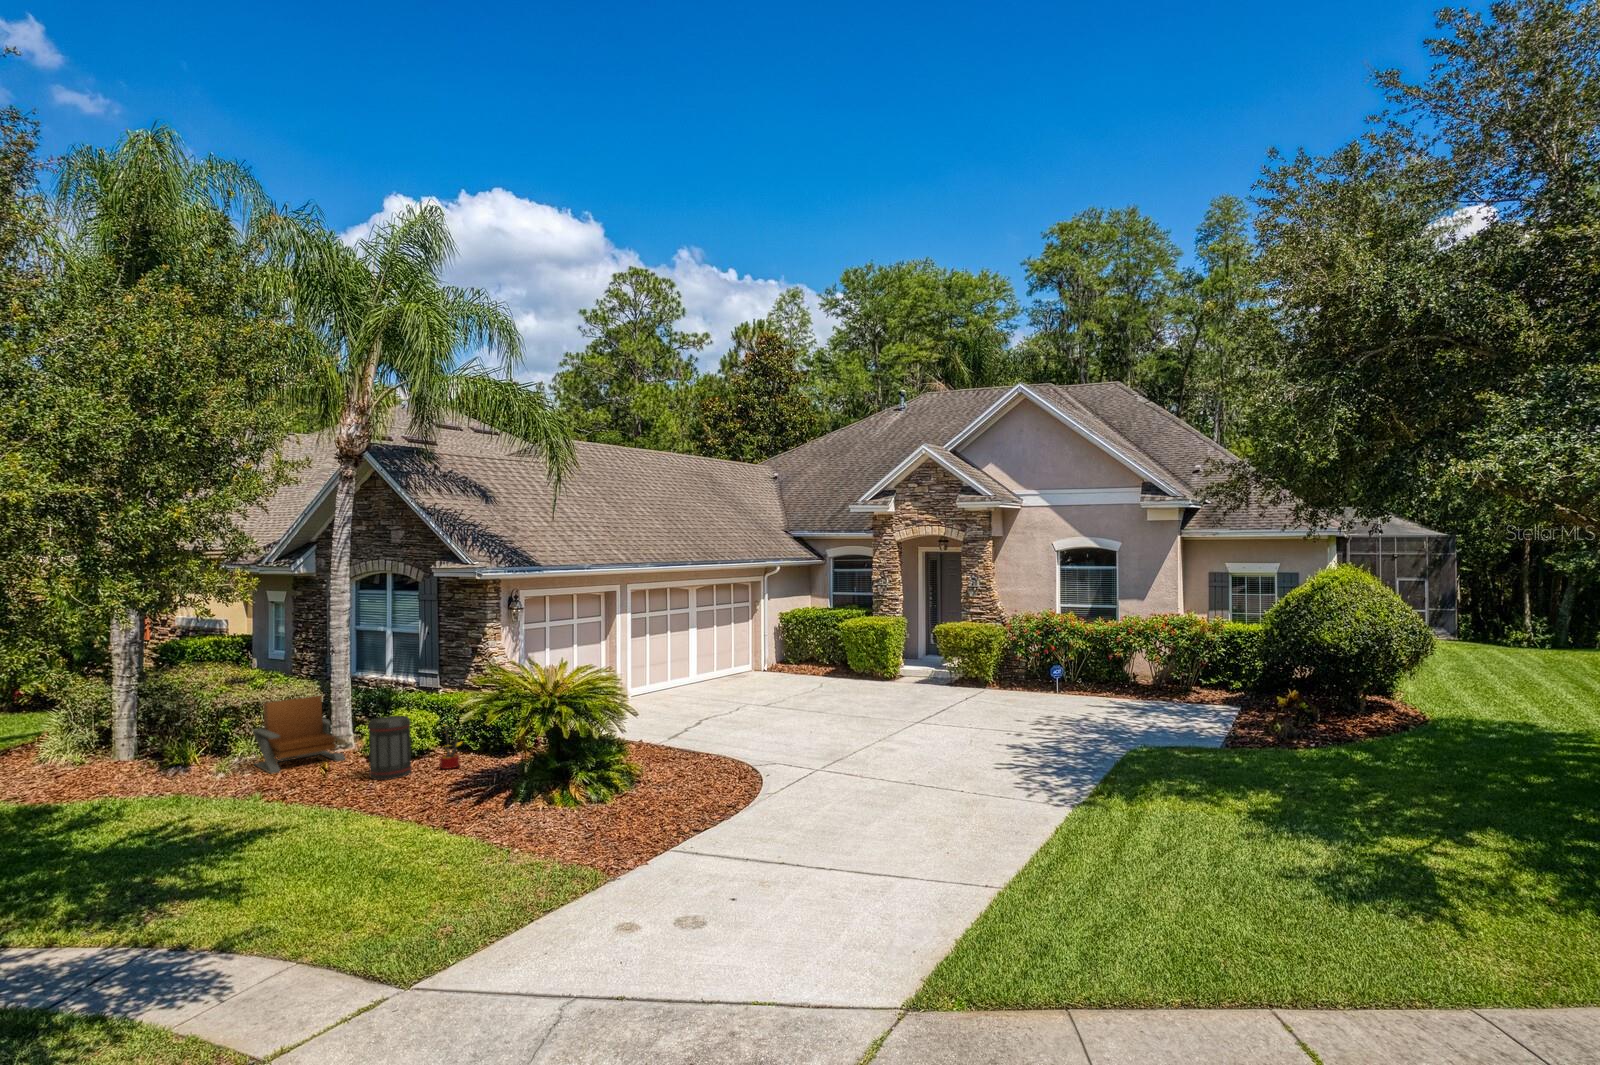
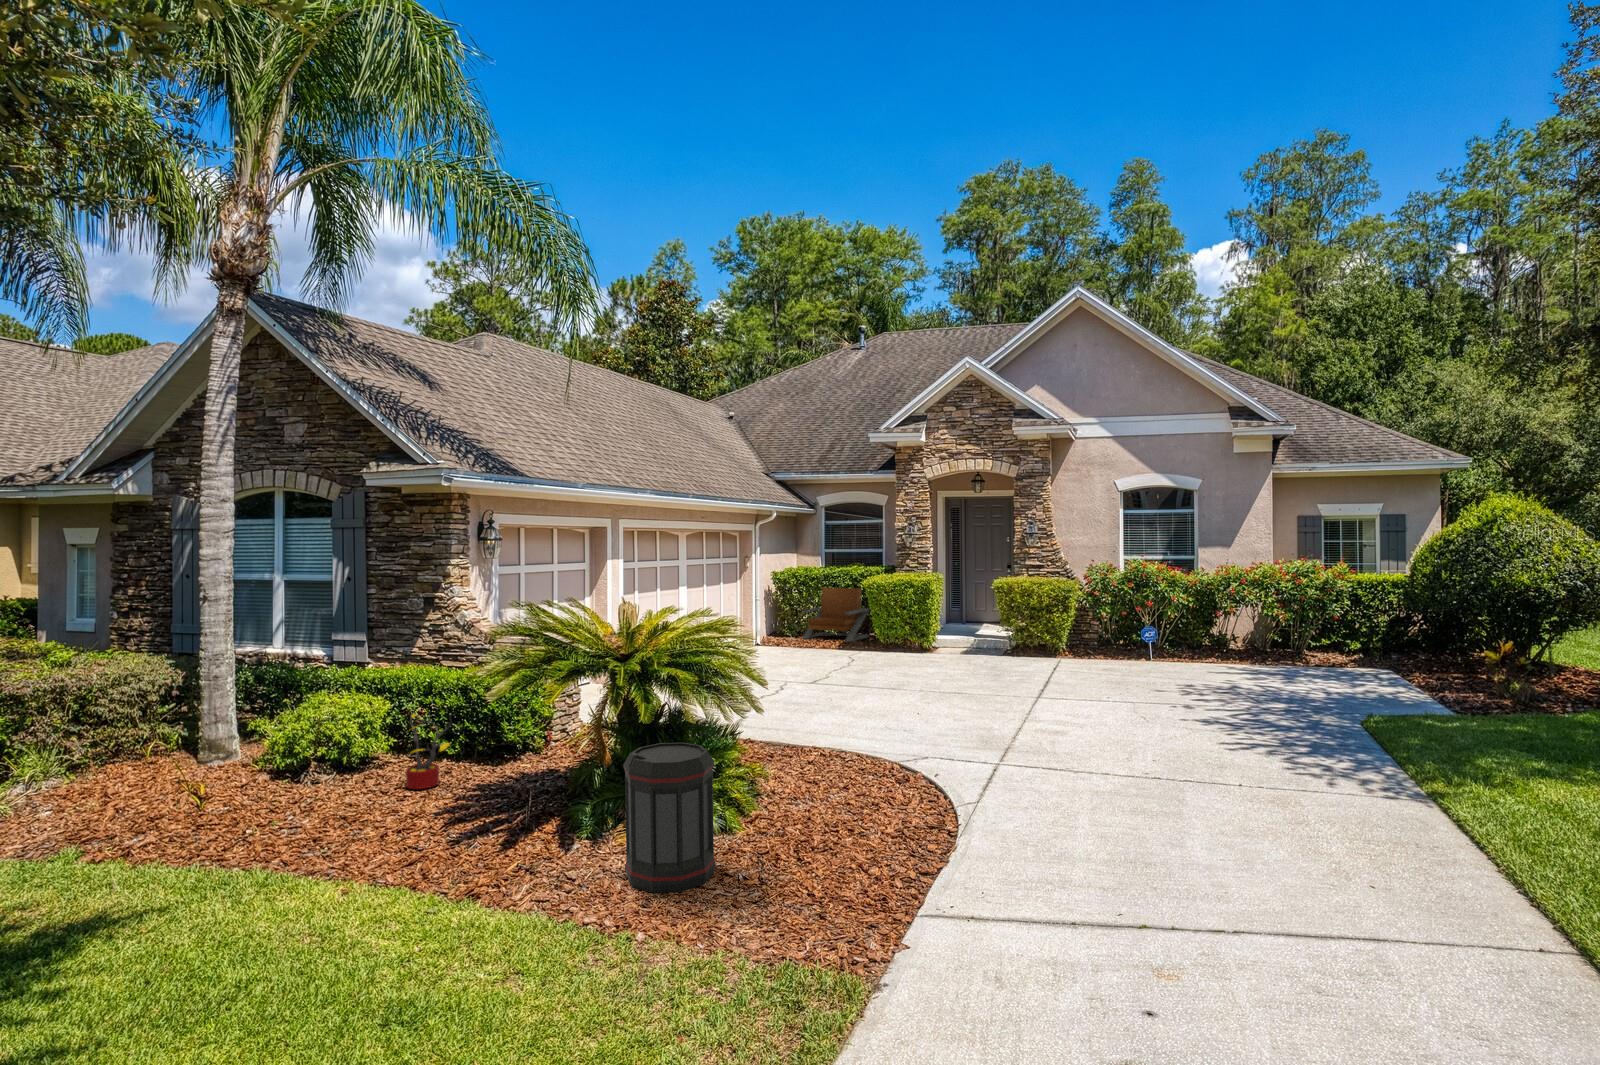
lounge chair: present [253,696,345,774] -> present [802,587,869,642]
trash can: present [368,716,412,780] -> present [623,743,716,893]

